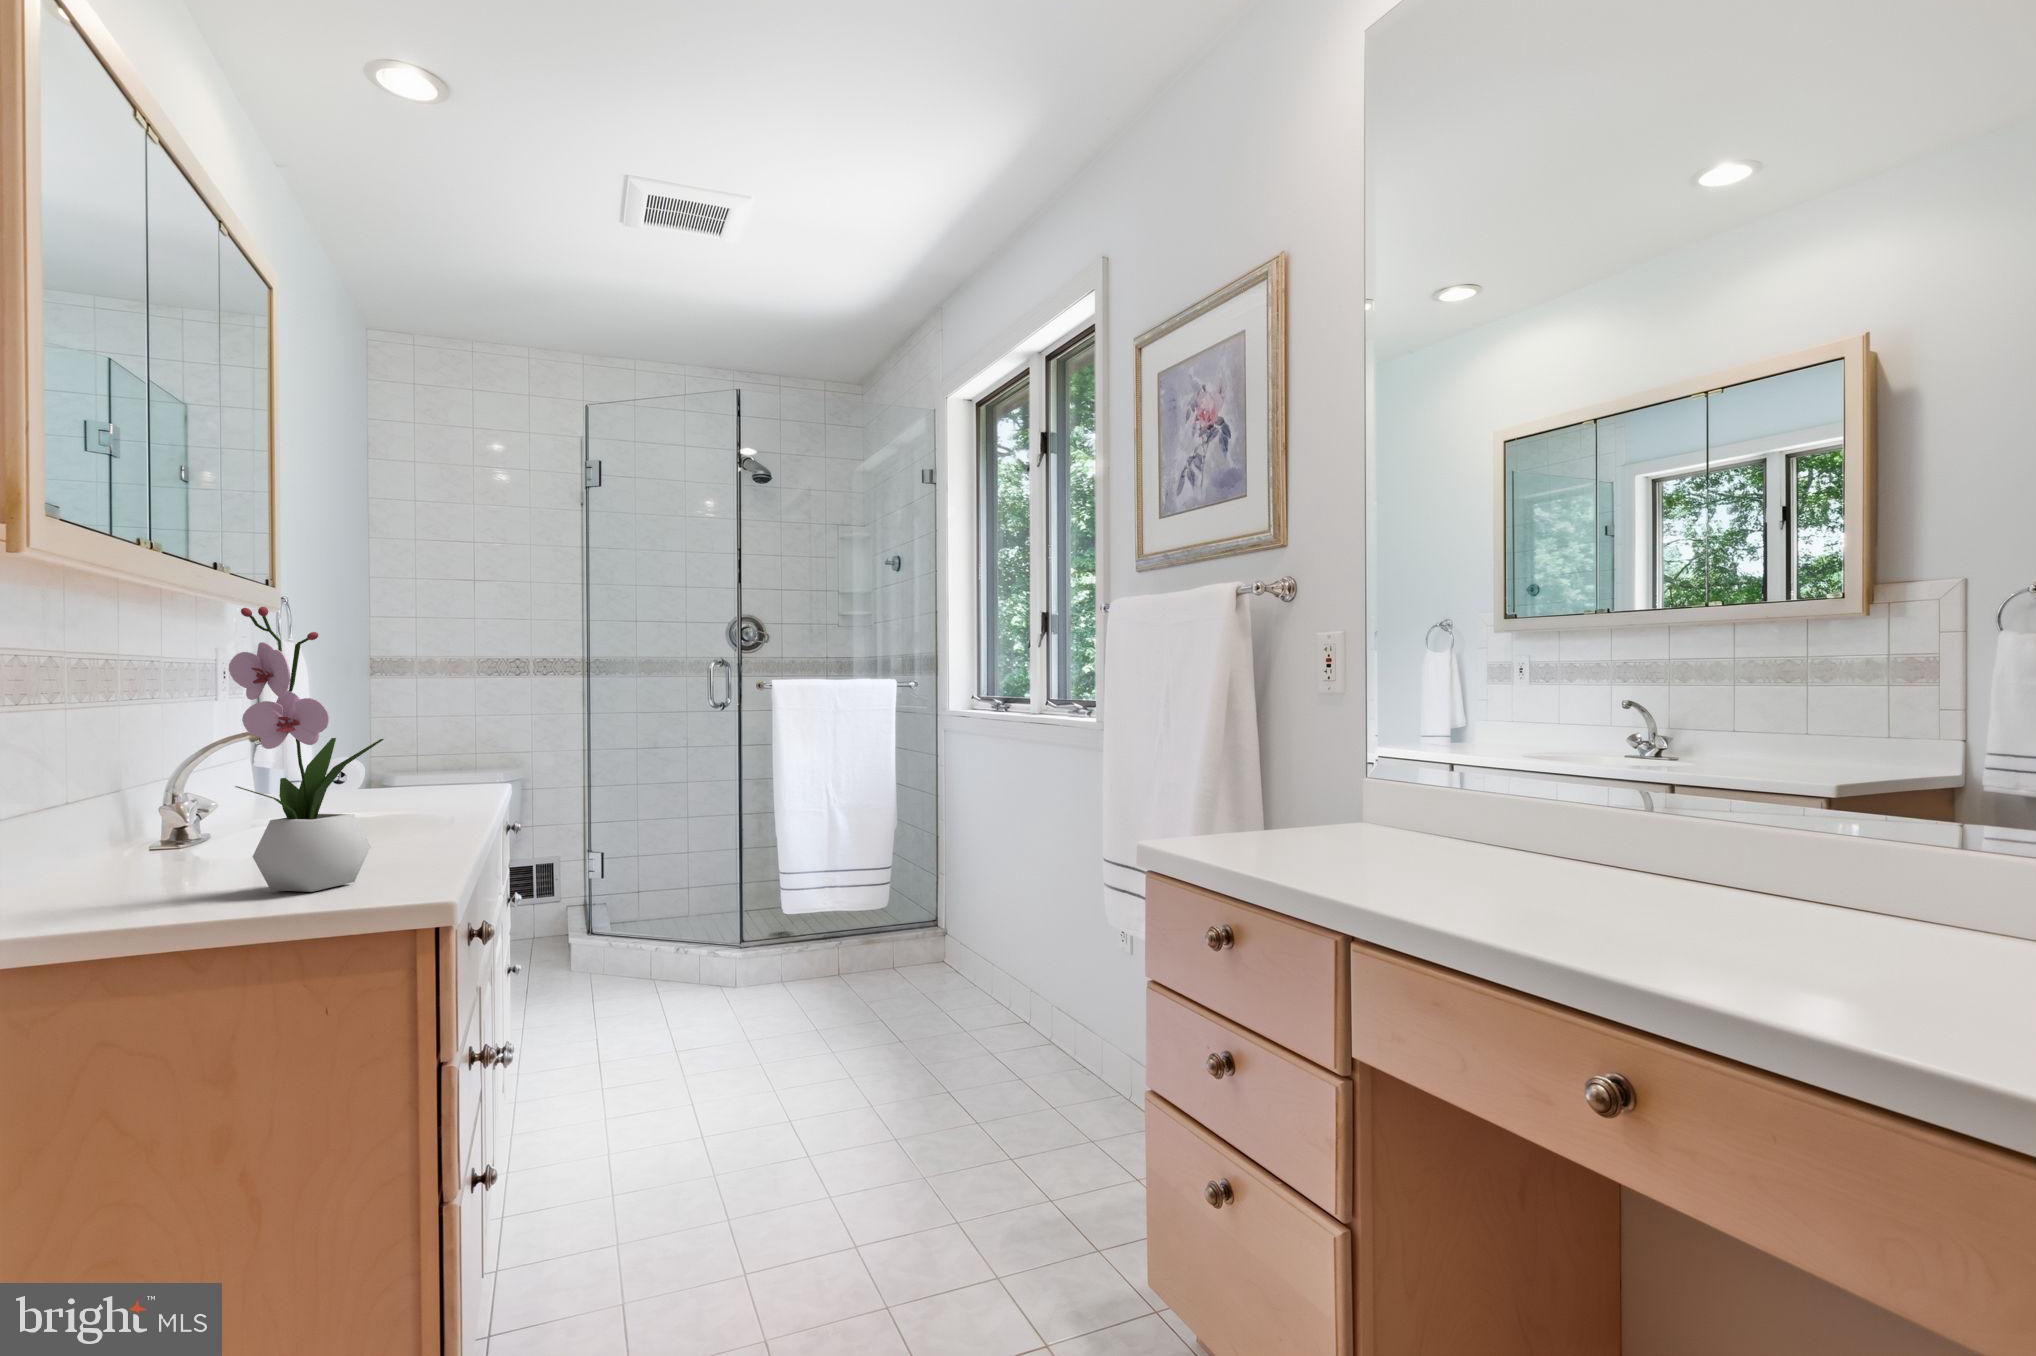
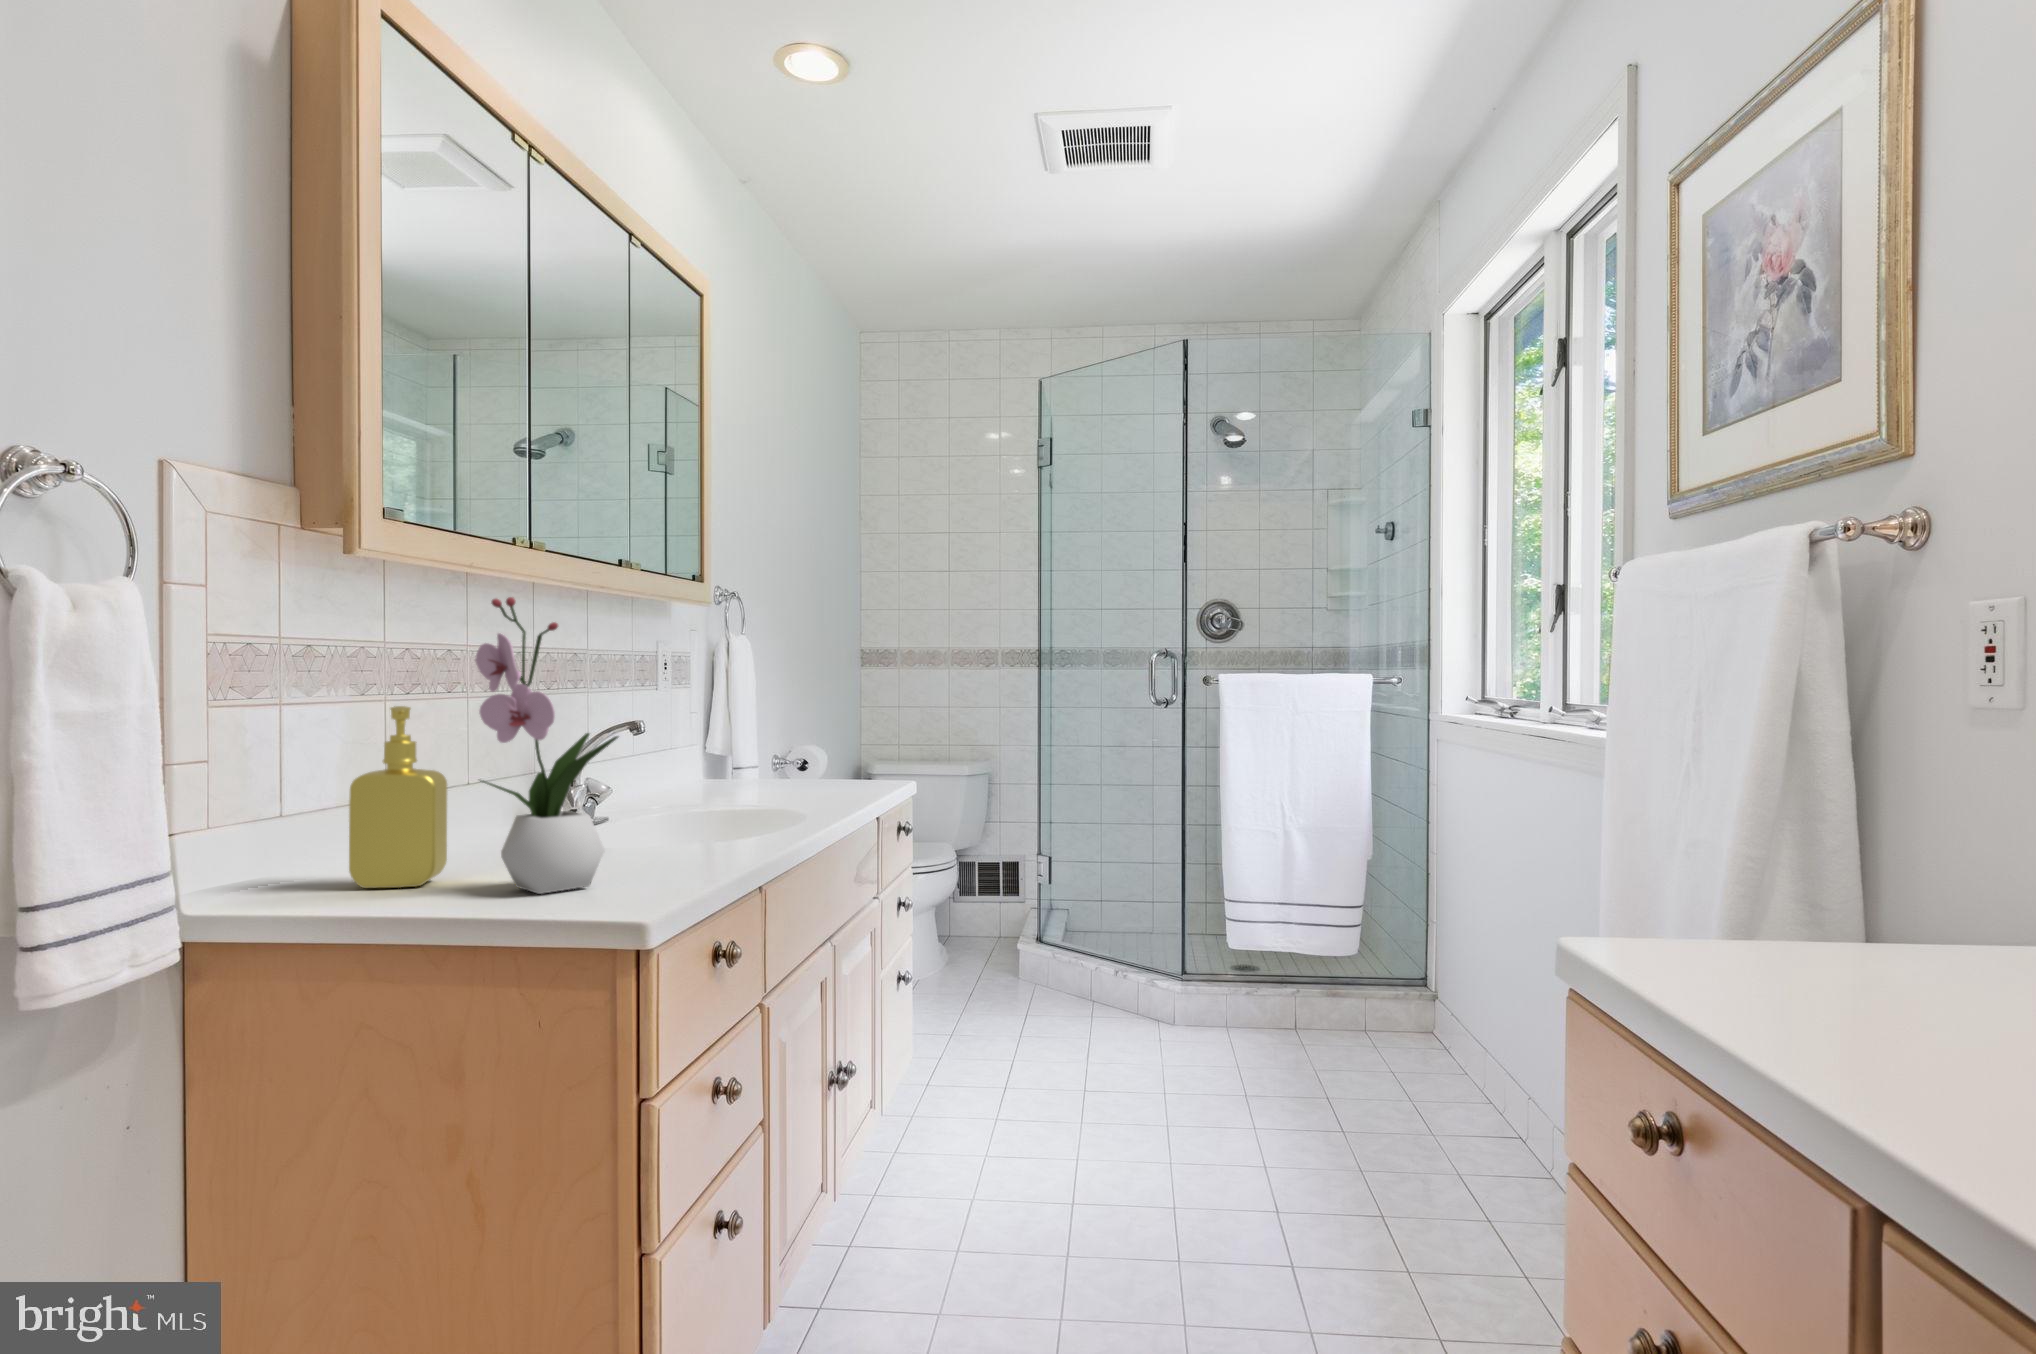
soap dispenser: none [52,717,162,909] -> present [349,706,447,888]

